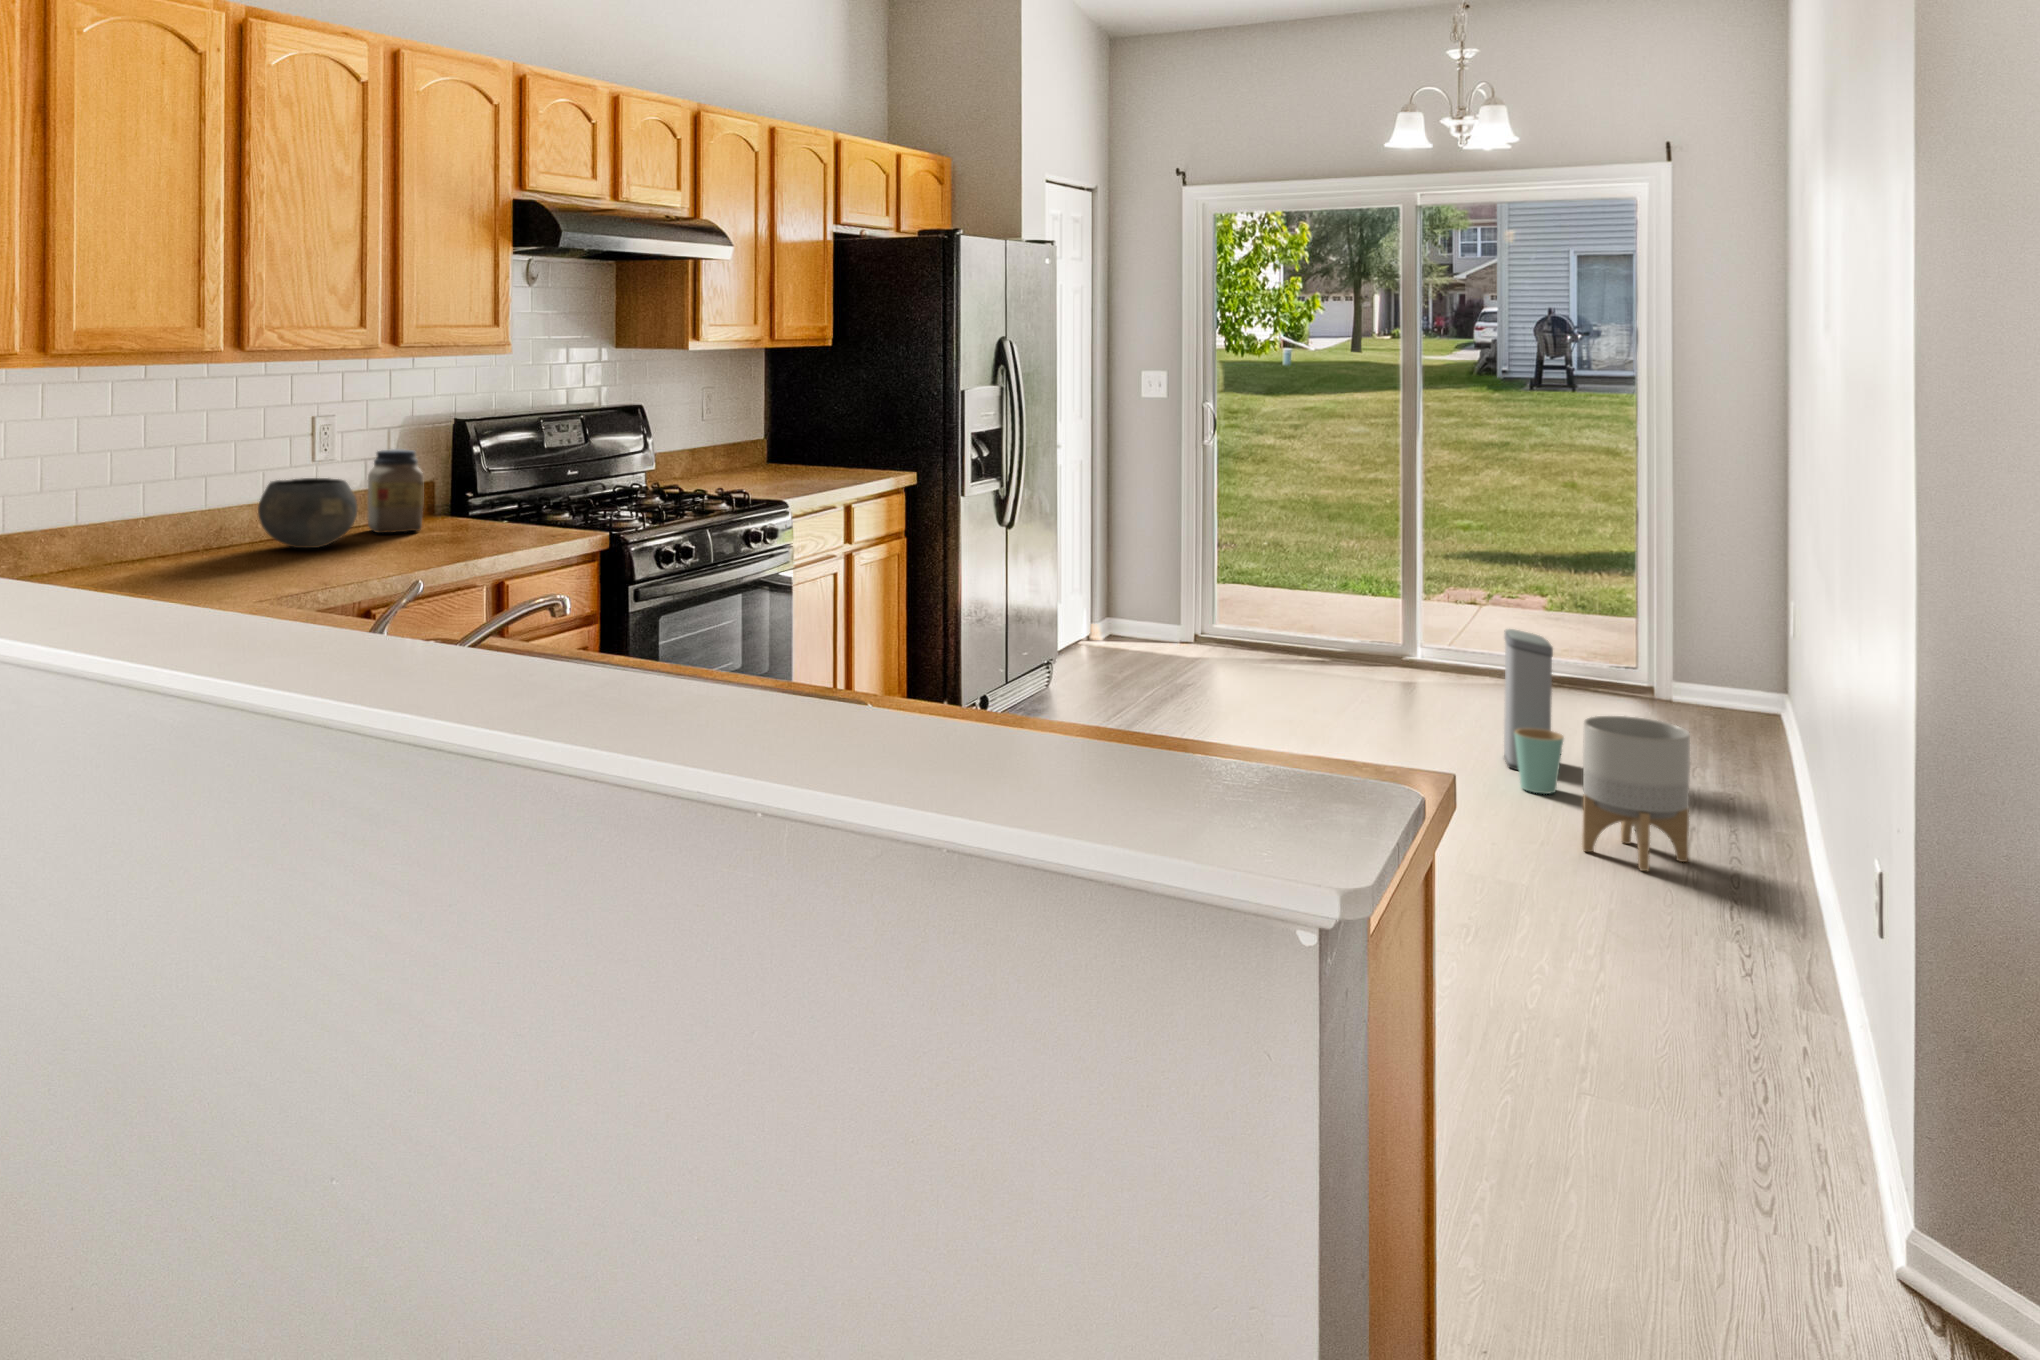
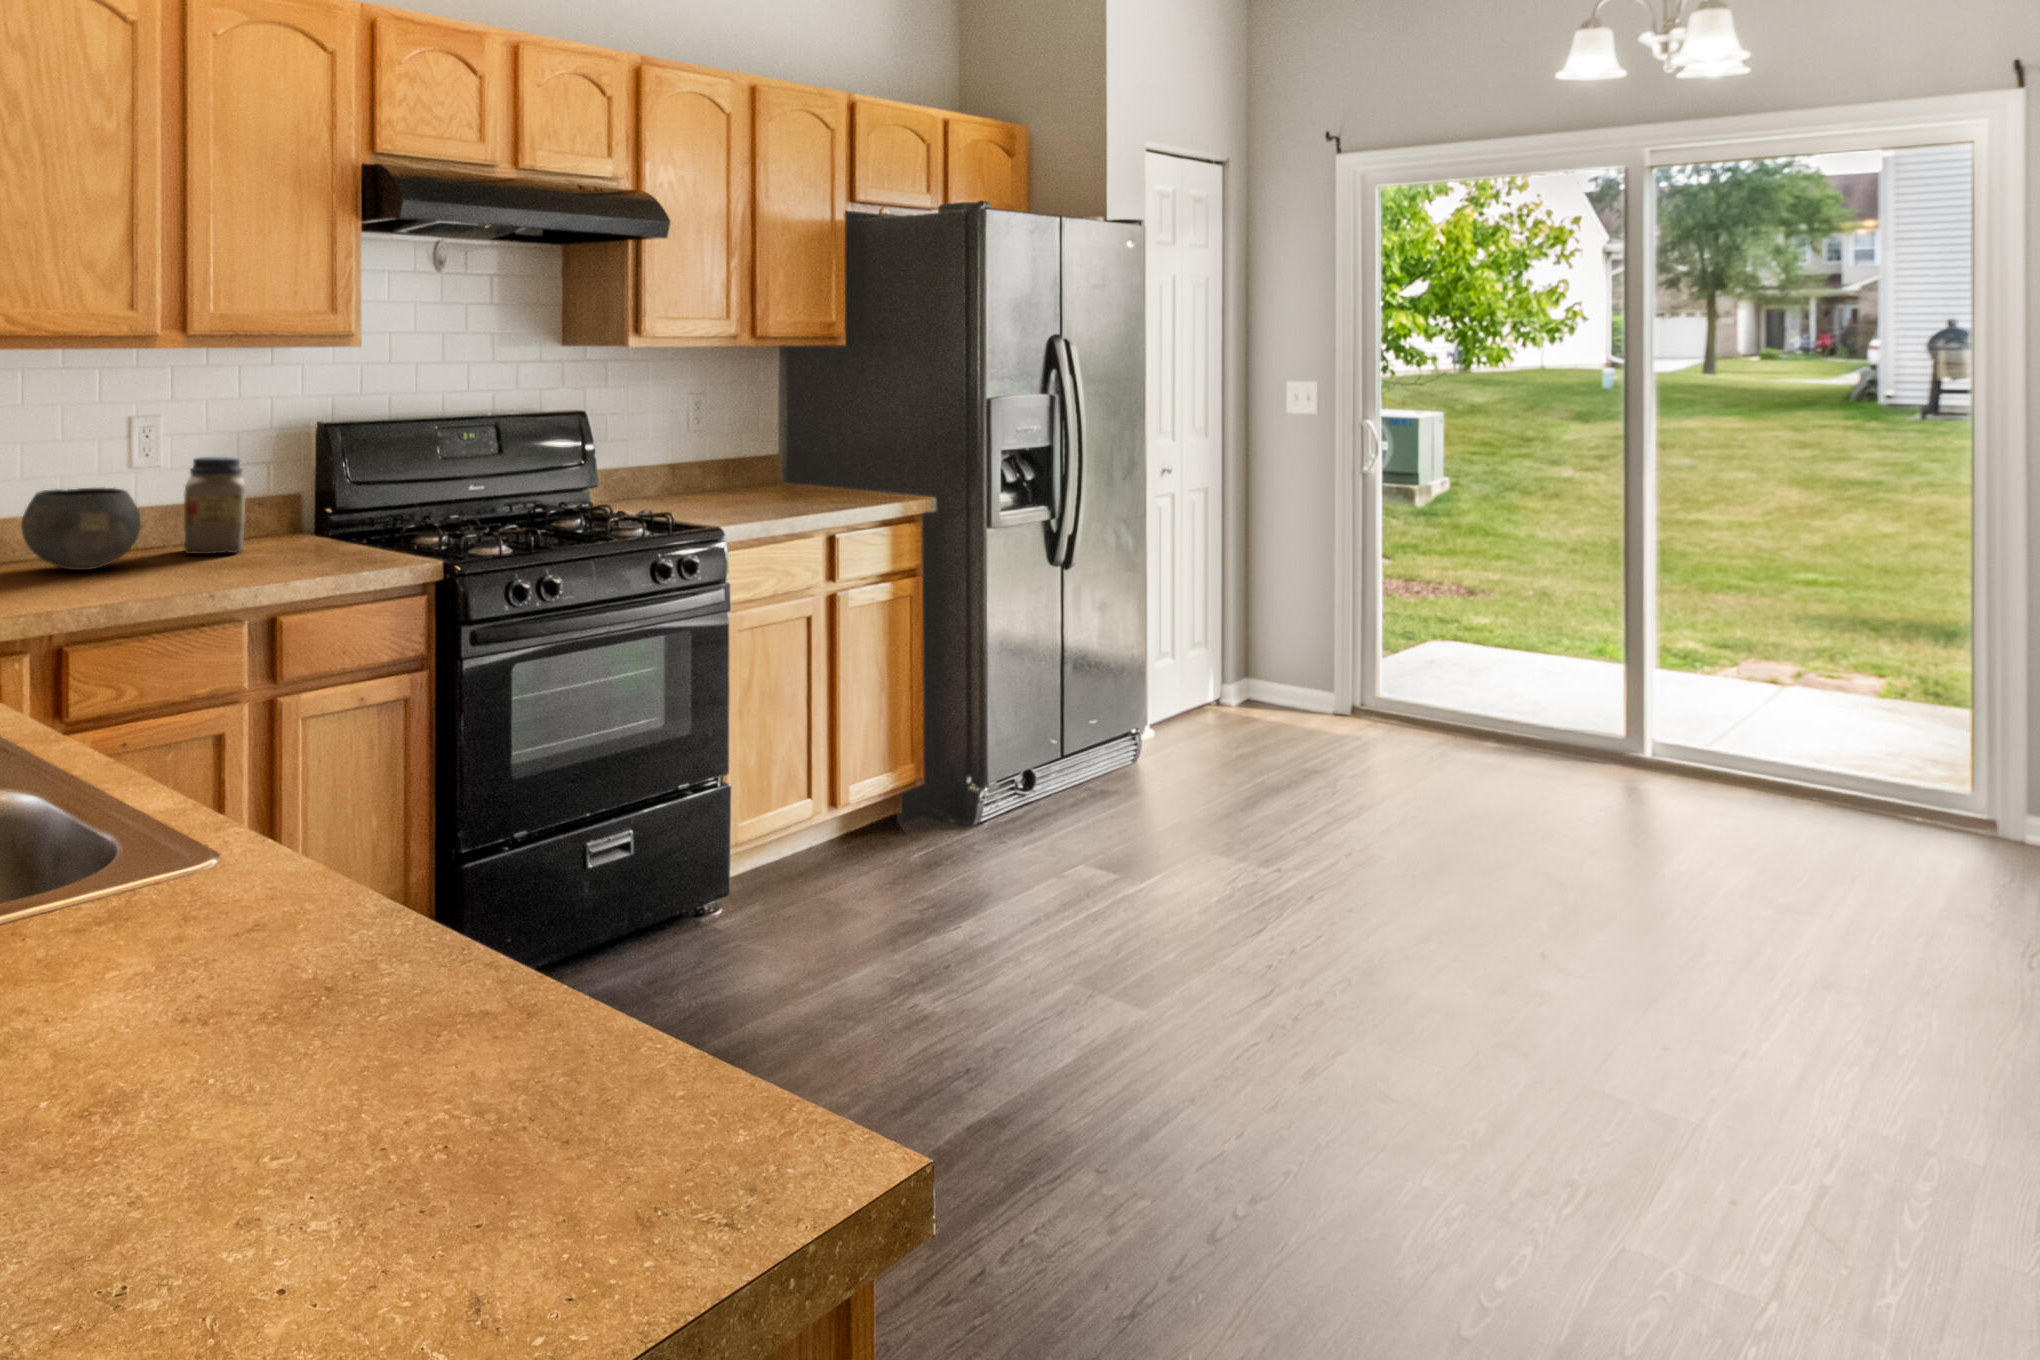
trash can: present [1504,629,1564,794] -> none [1726,735,1800,975]
planter: present [1582,716,1690,872] -> none [1801,879,1976,1123]

